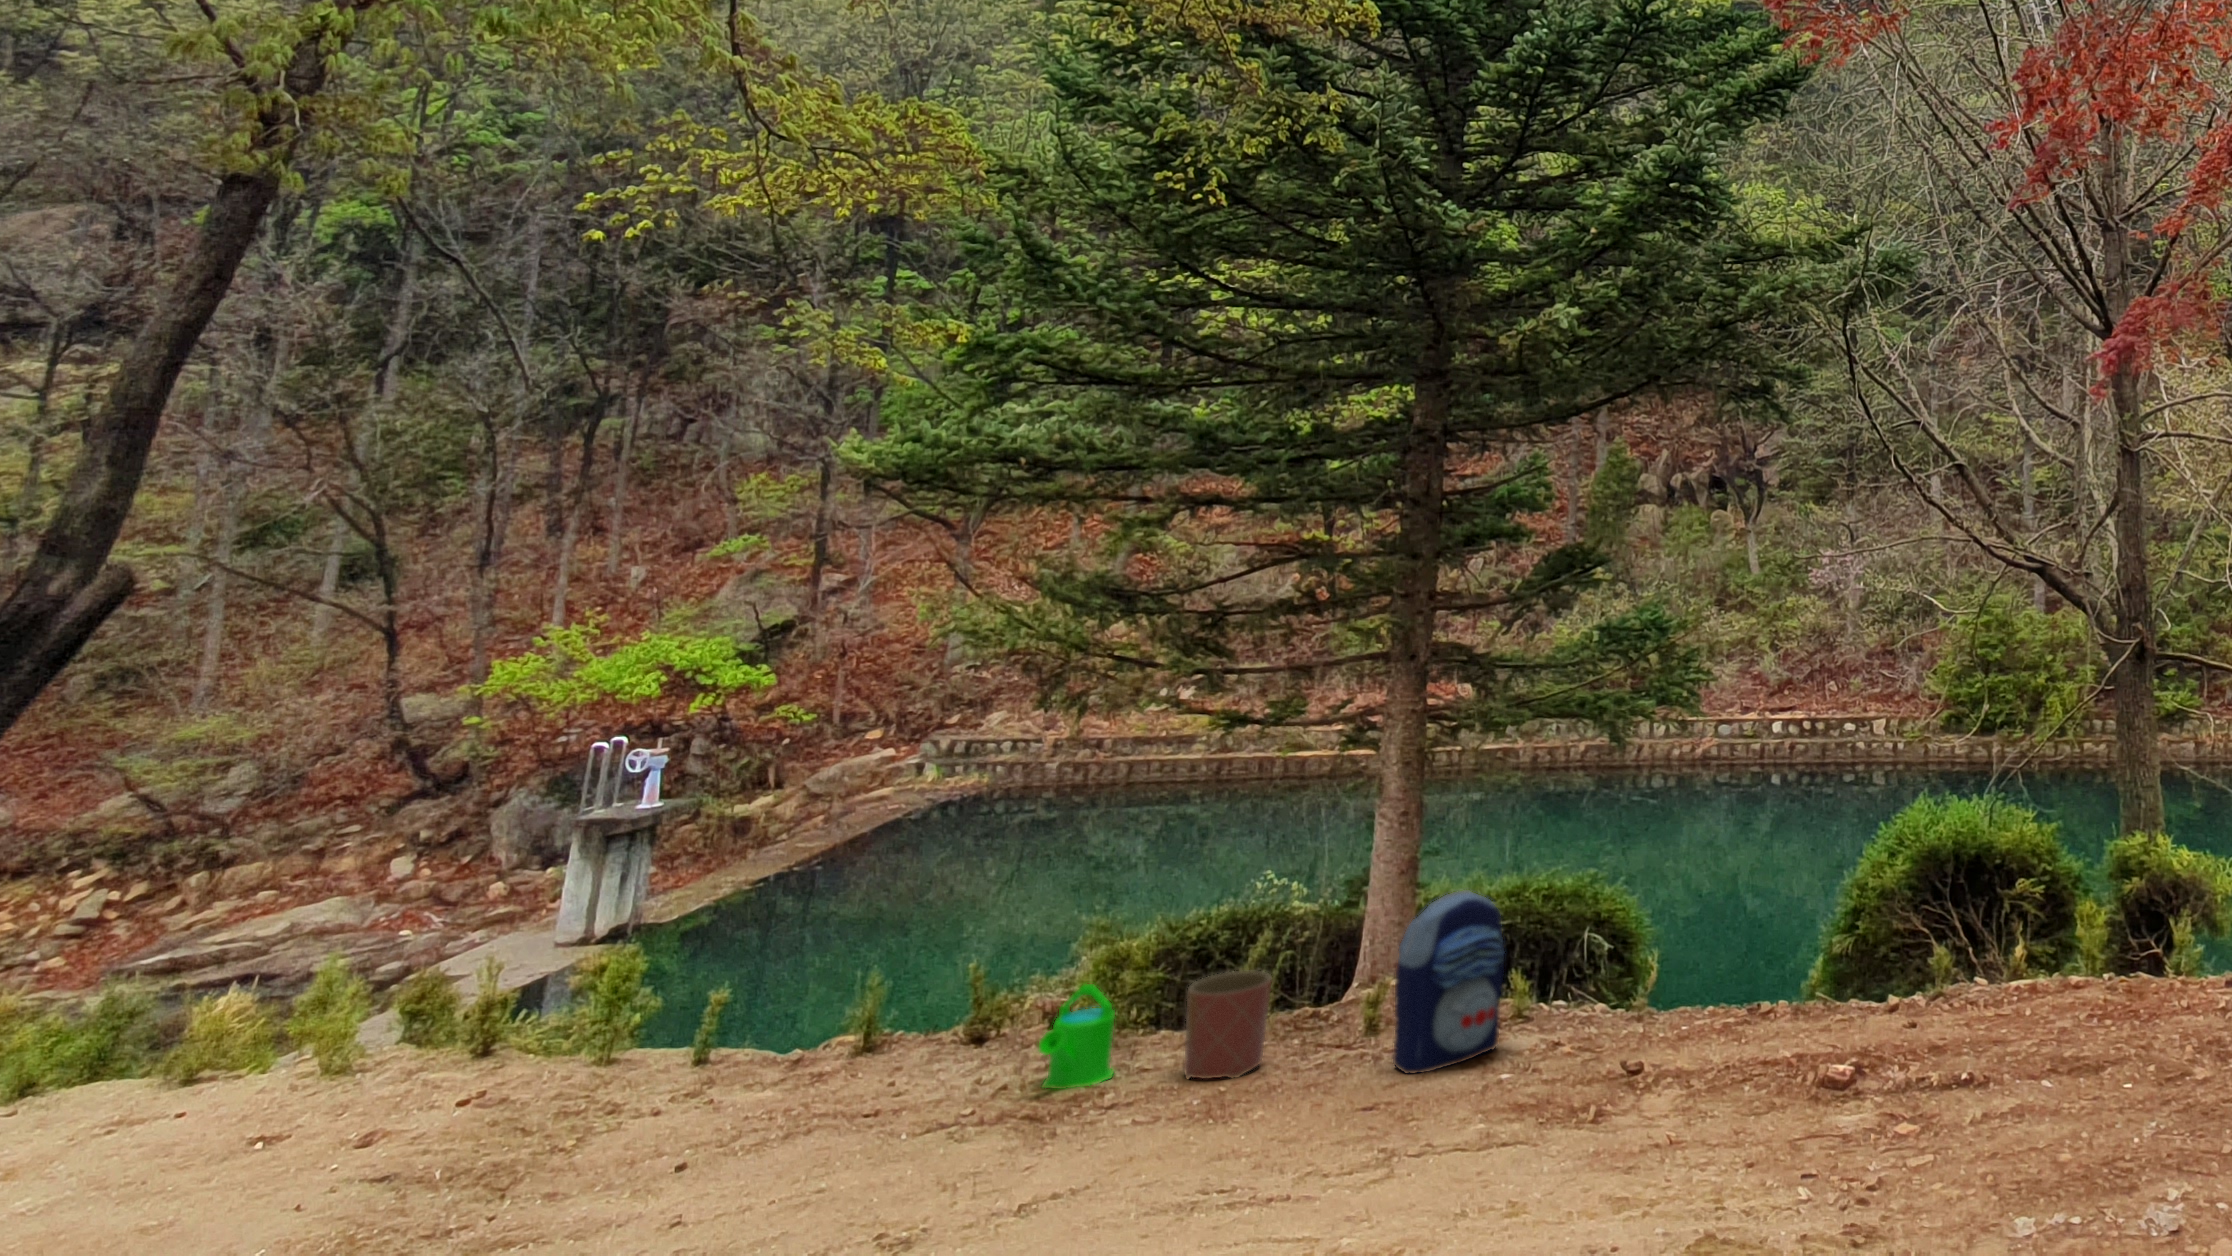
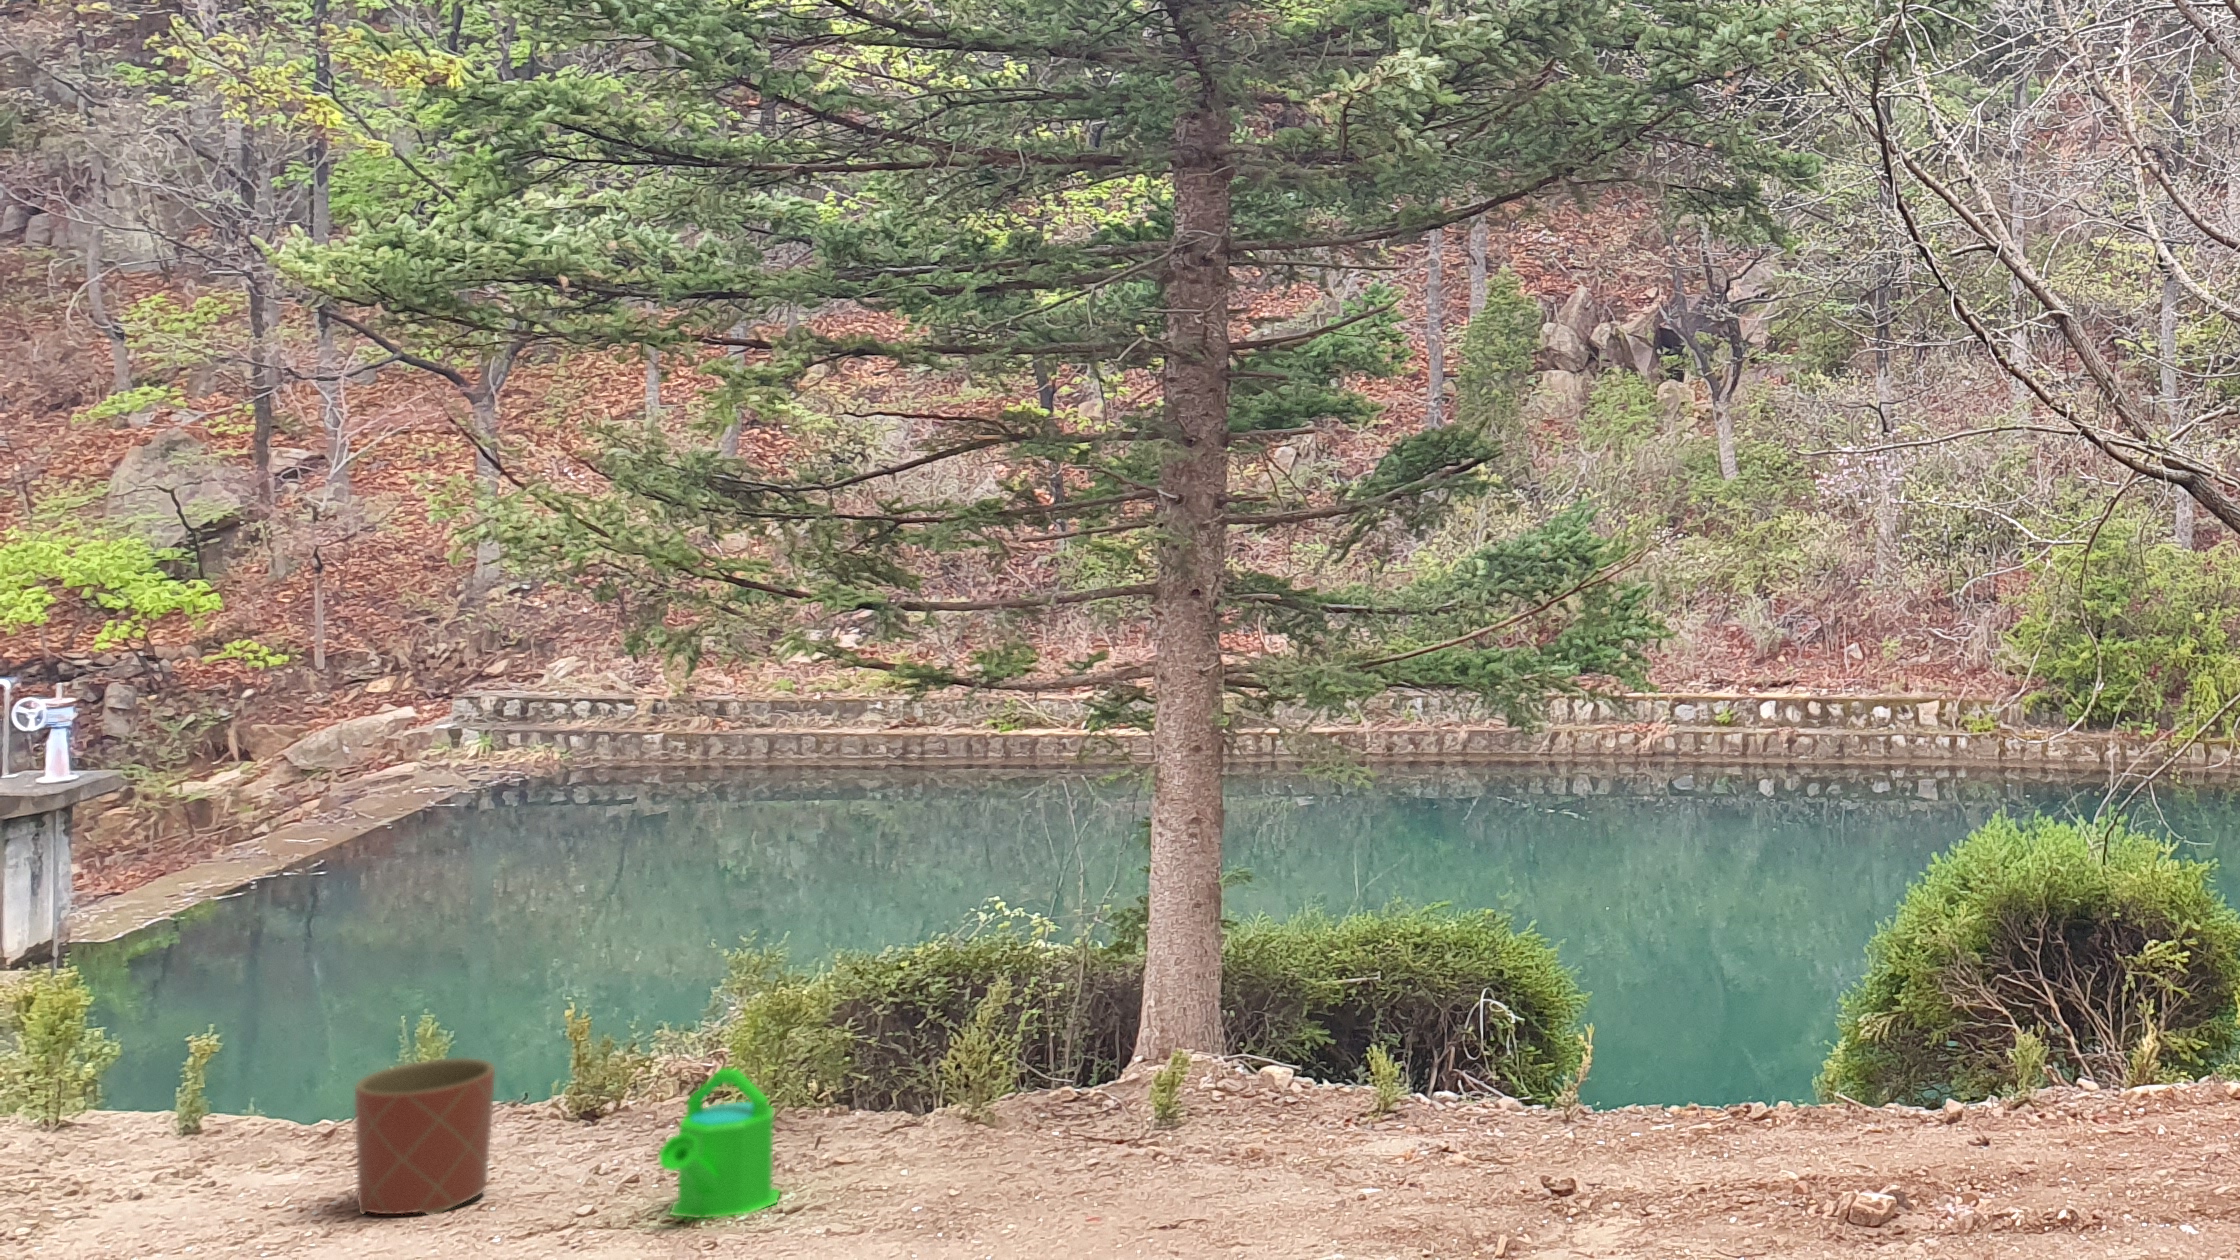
backpack: present [1393,890,1504,1073] -> none [1209,943,1376,1210]
planter: present [1184,970,1272,1079] -> present [355,1058,495,1215]

